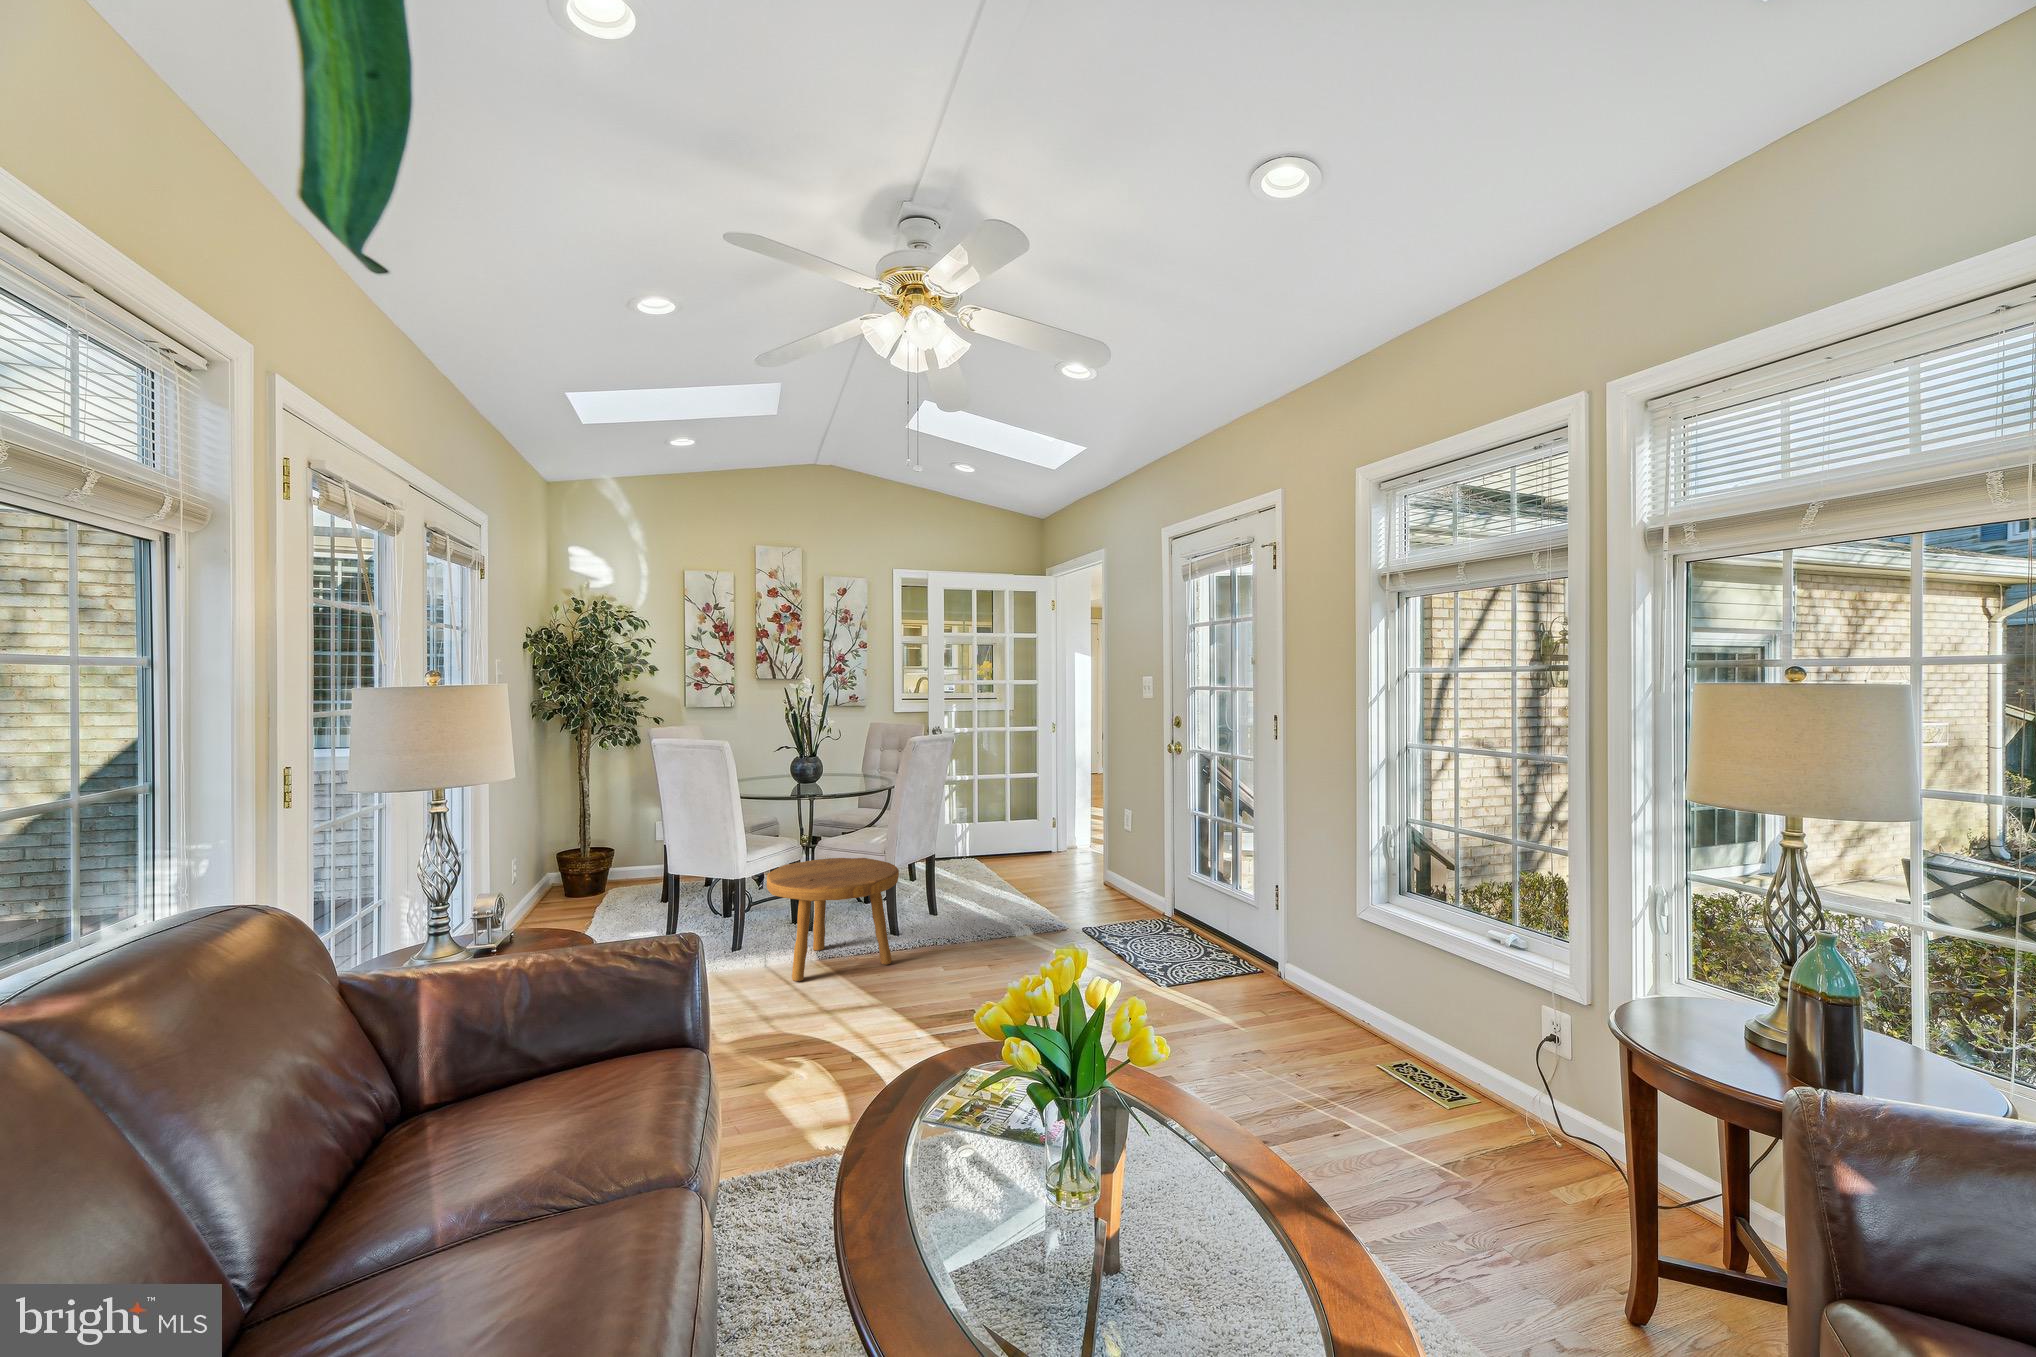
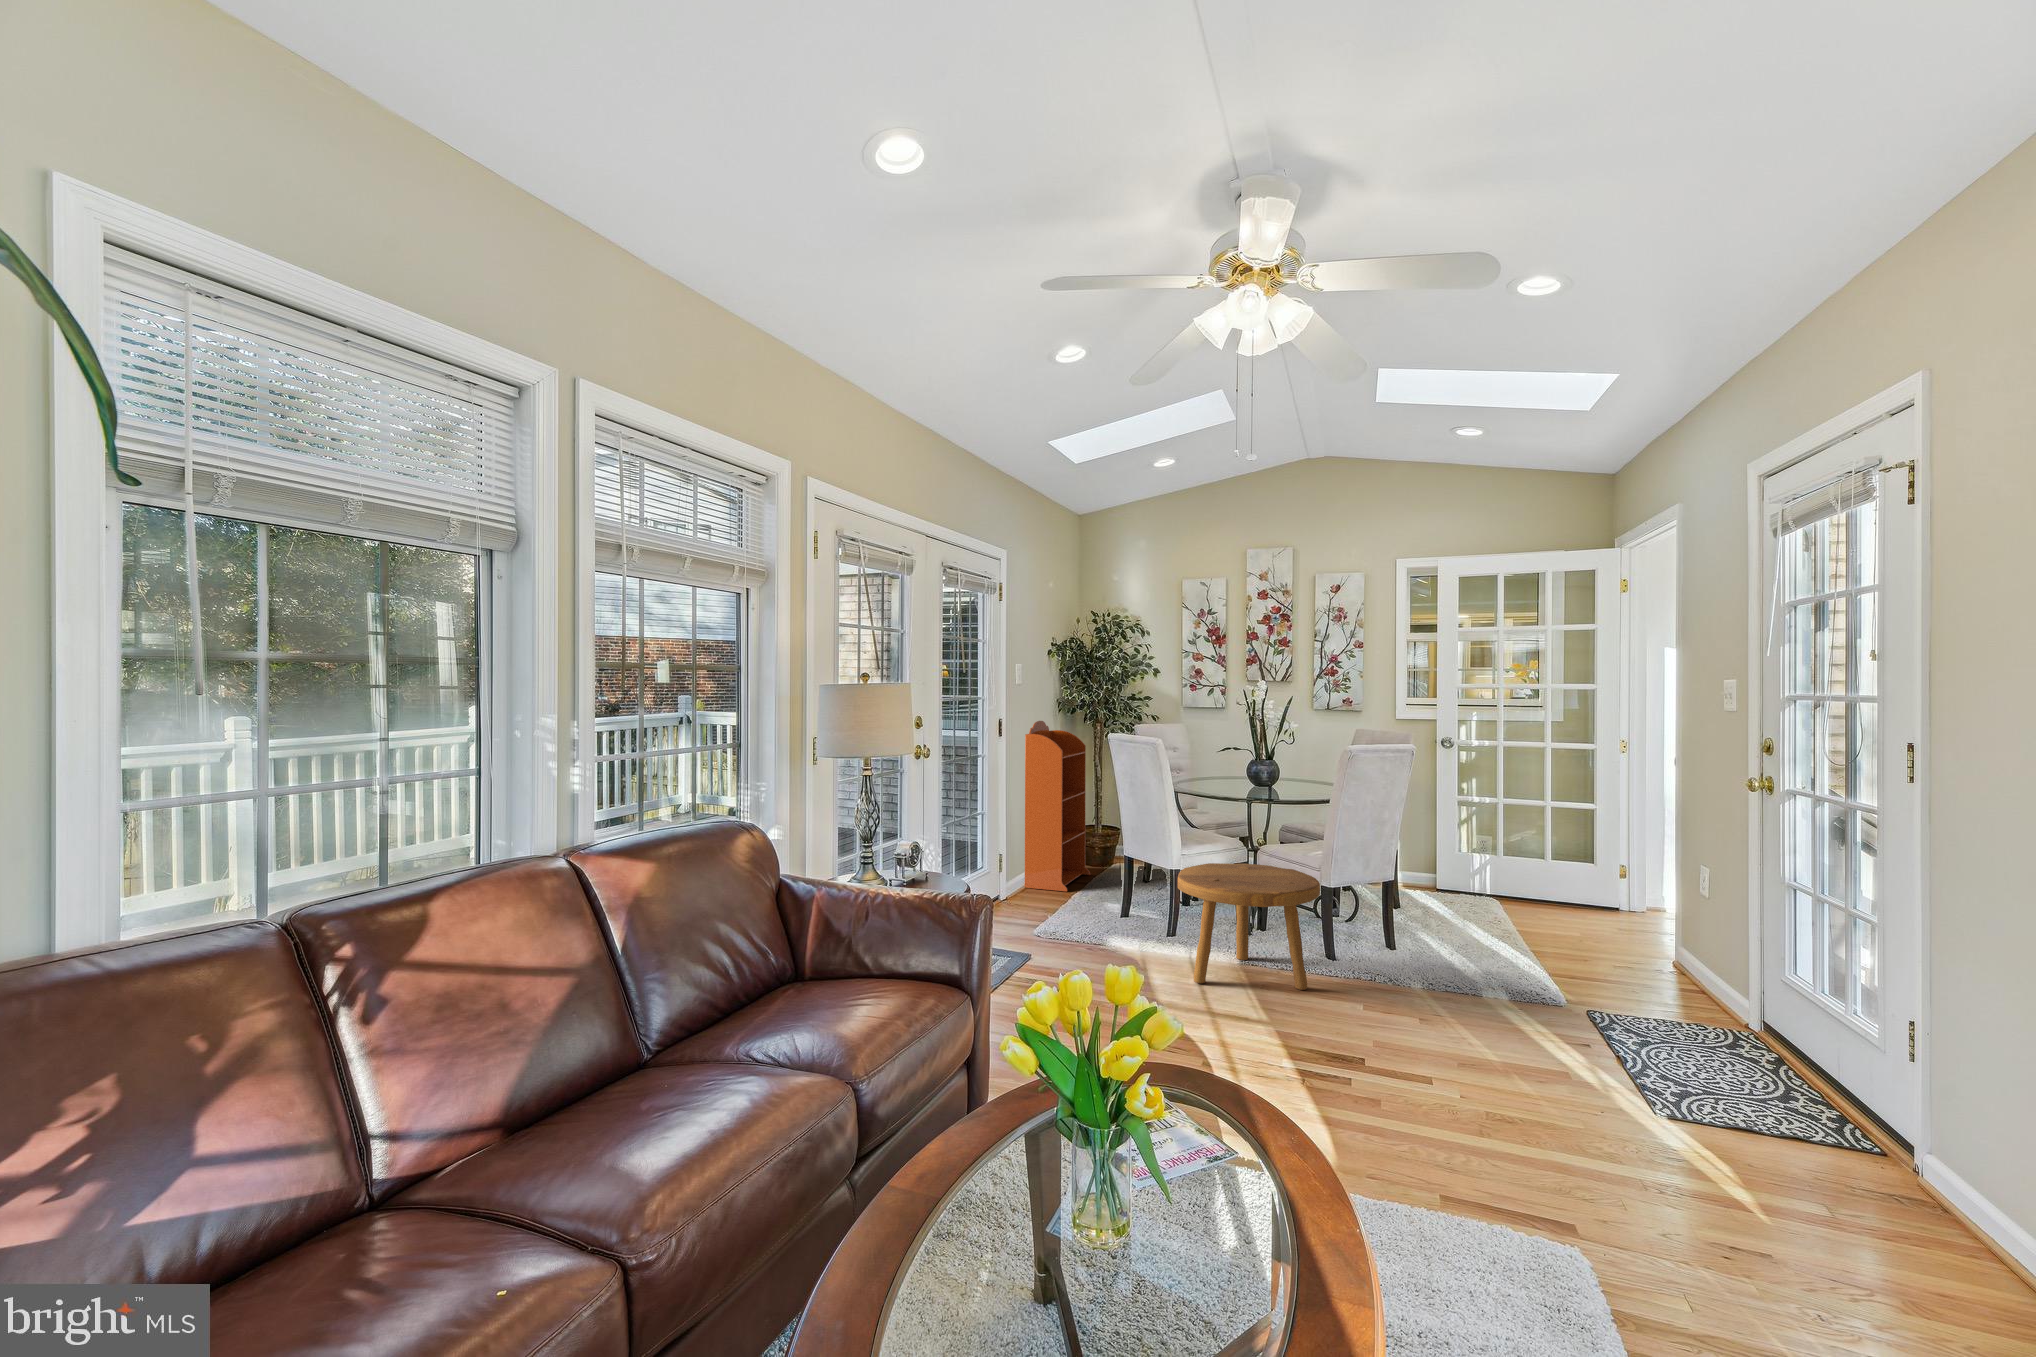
bookcase: none [529,731,601,925] -> present [1025,721,1090,891]

